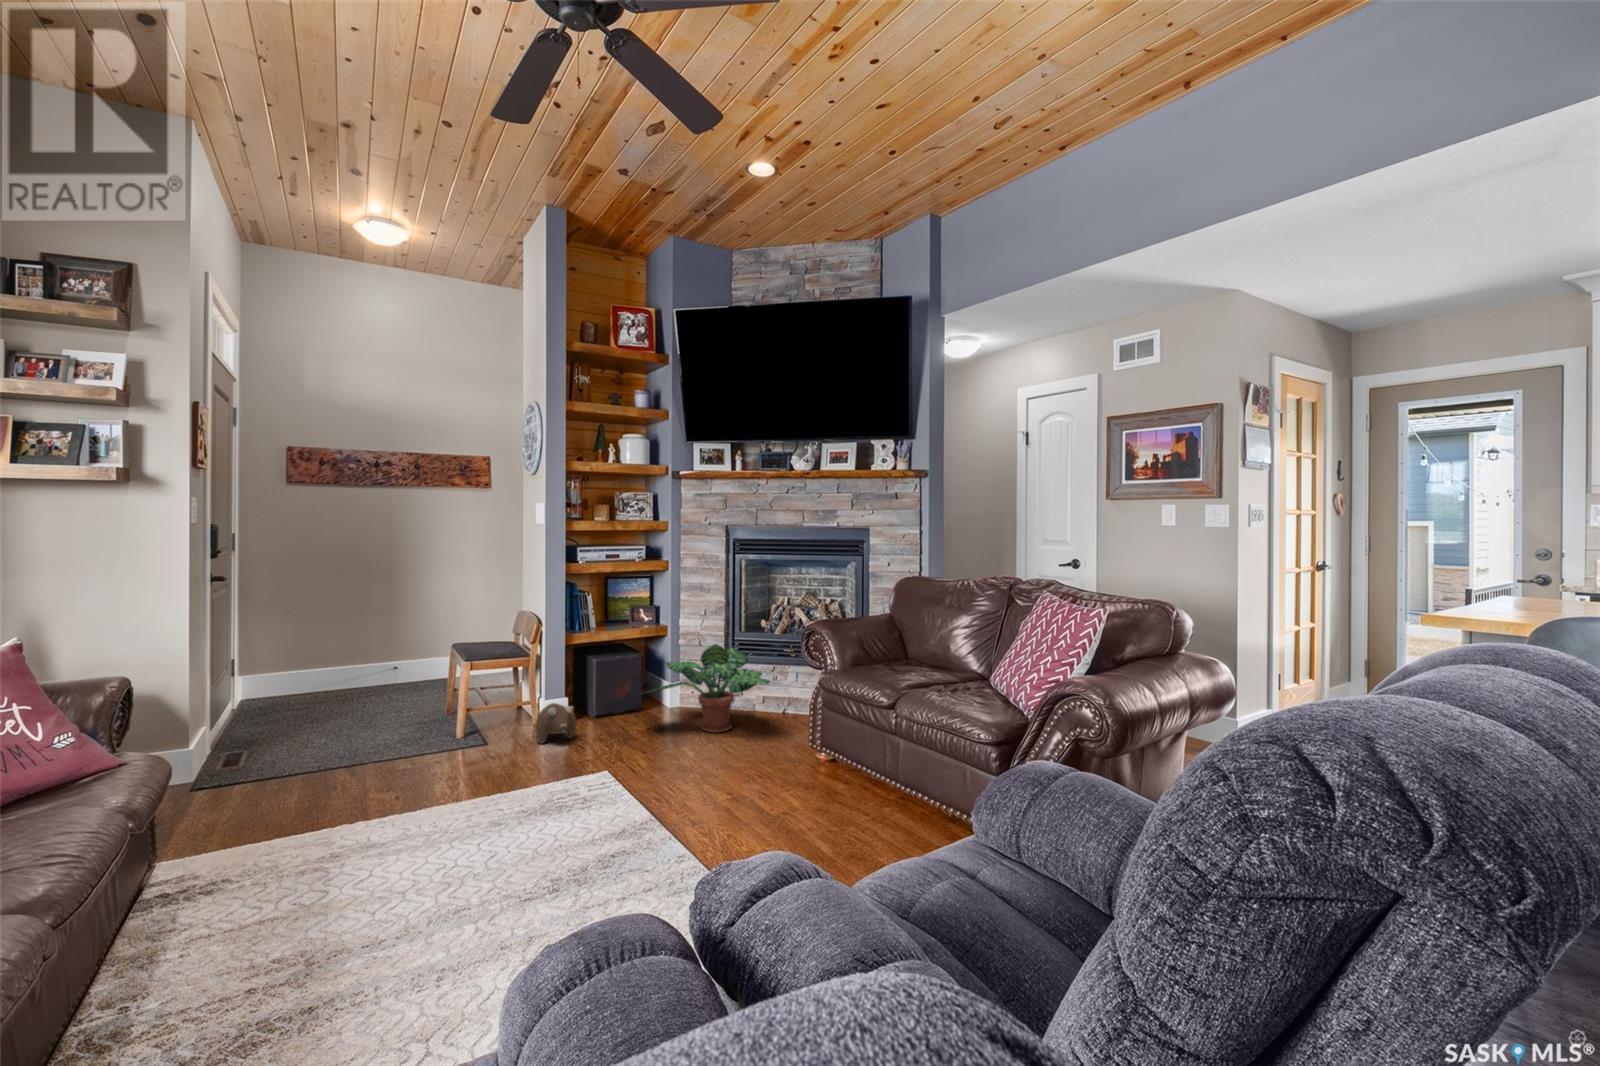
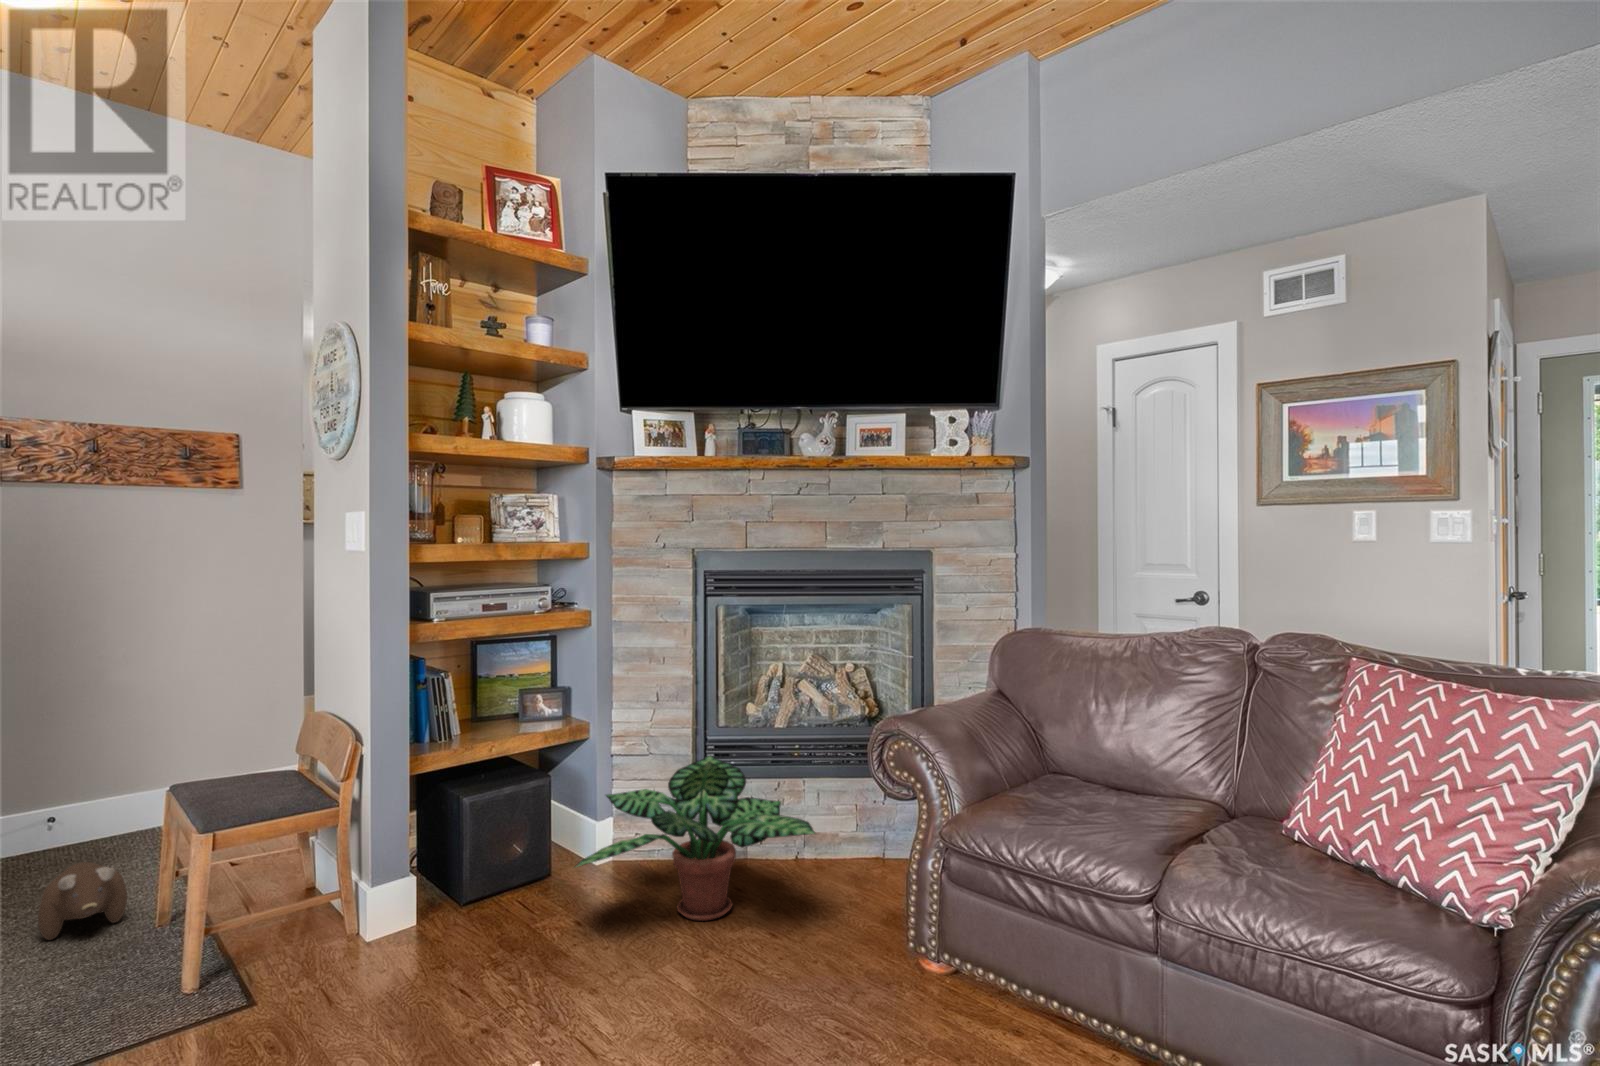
plush toy: present [535,703,576,743] -> present [38,862,127,940]

